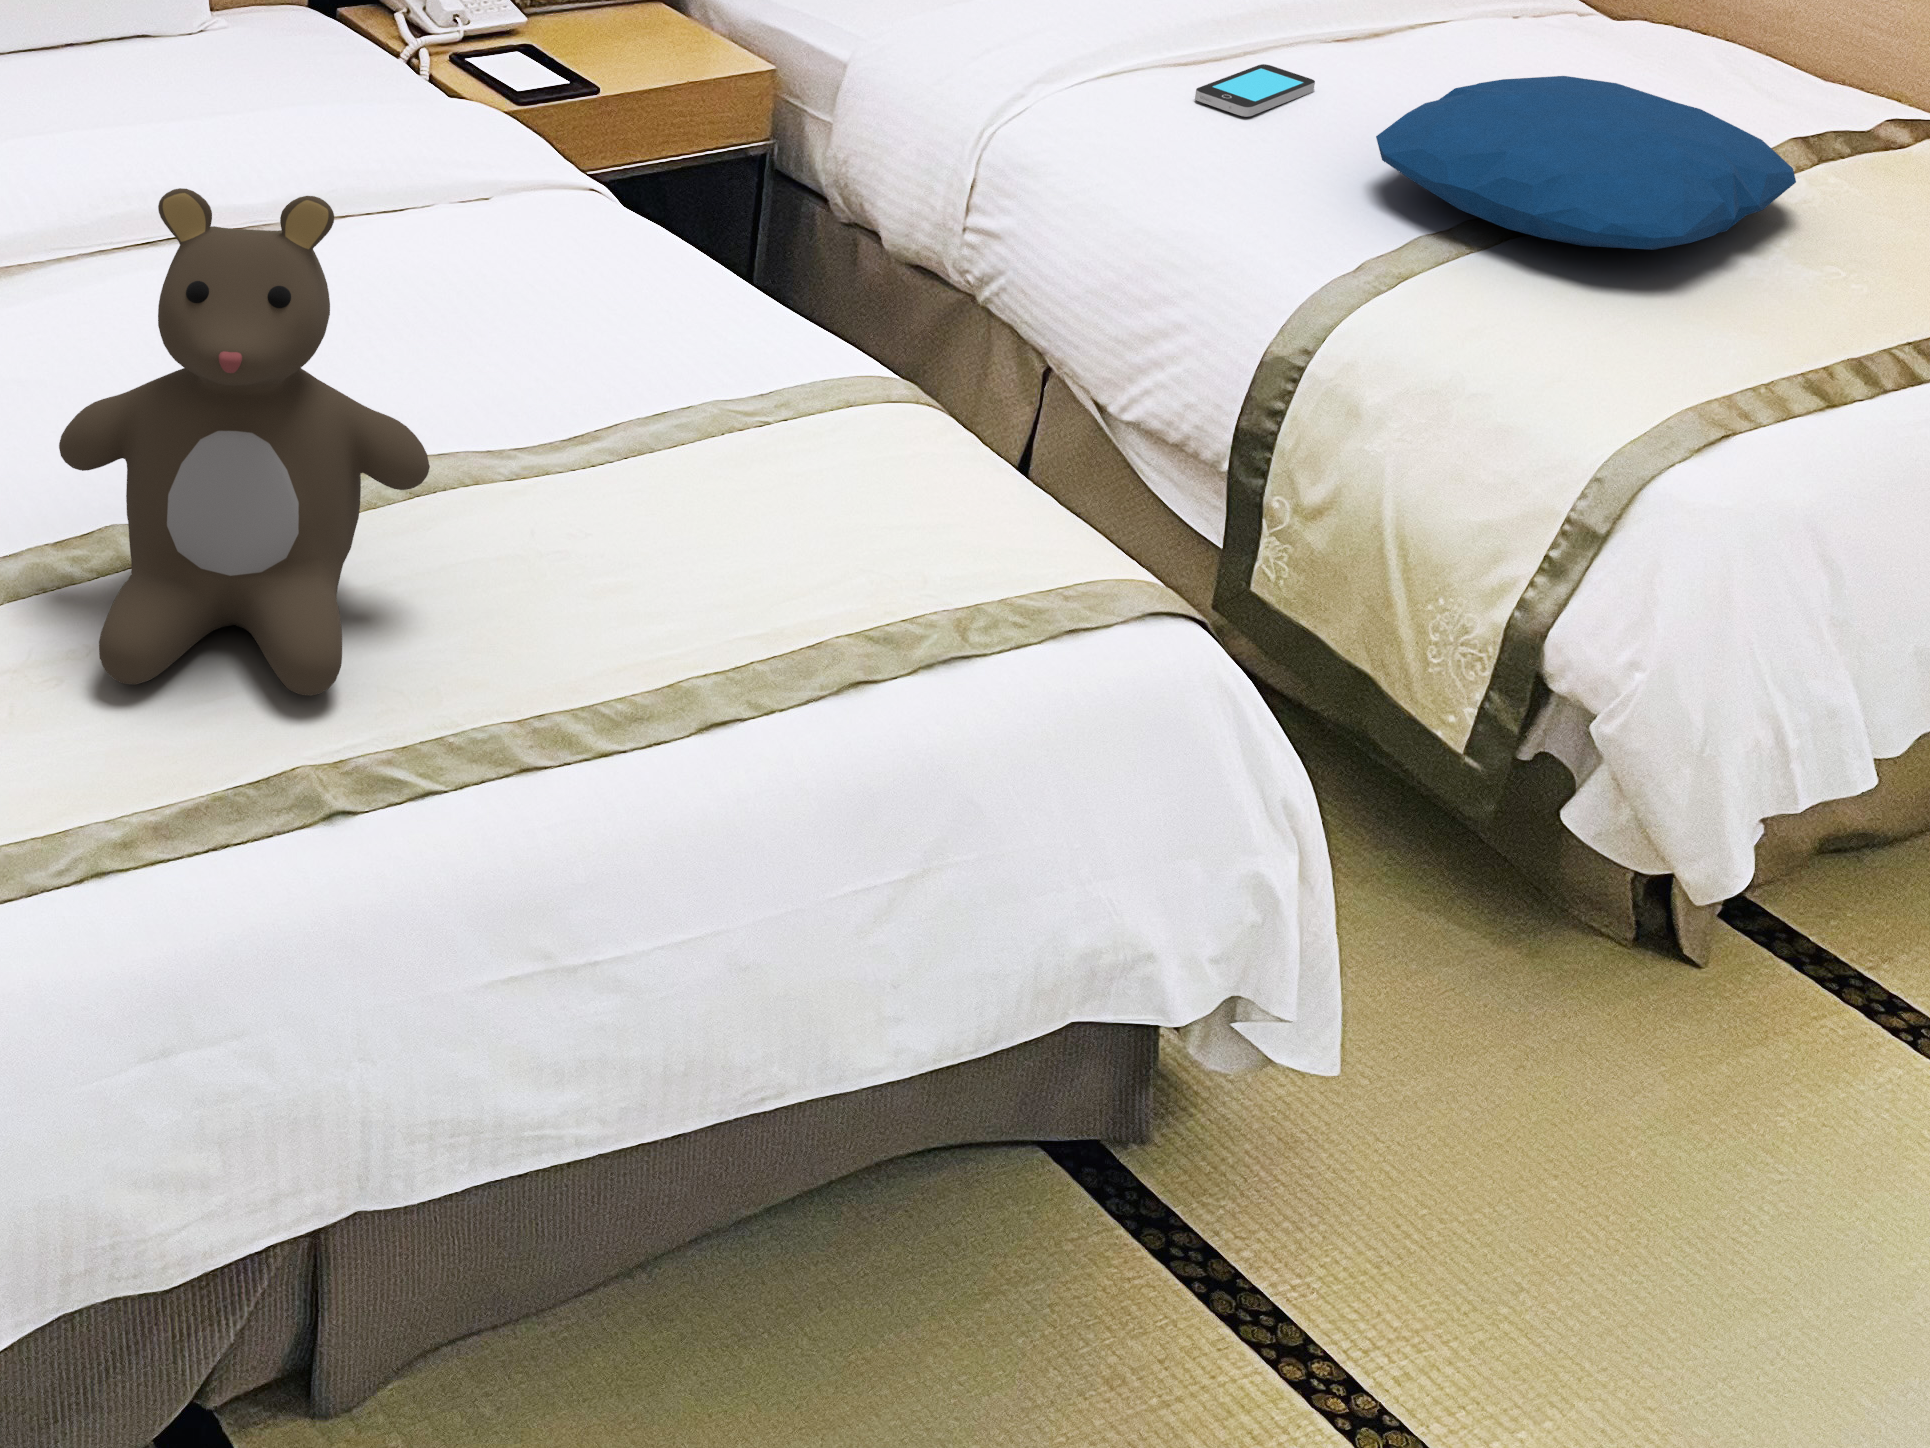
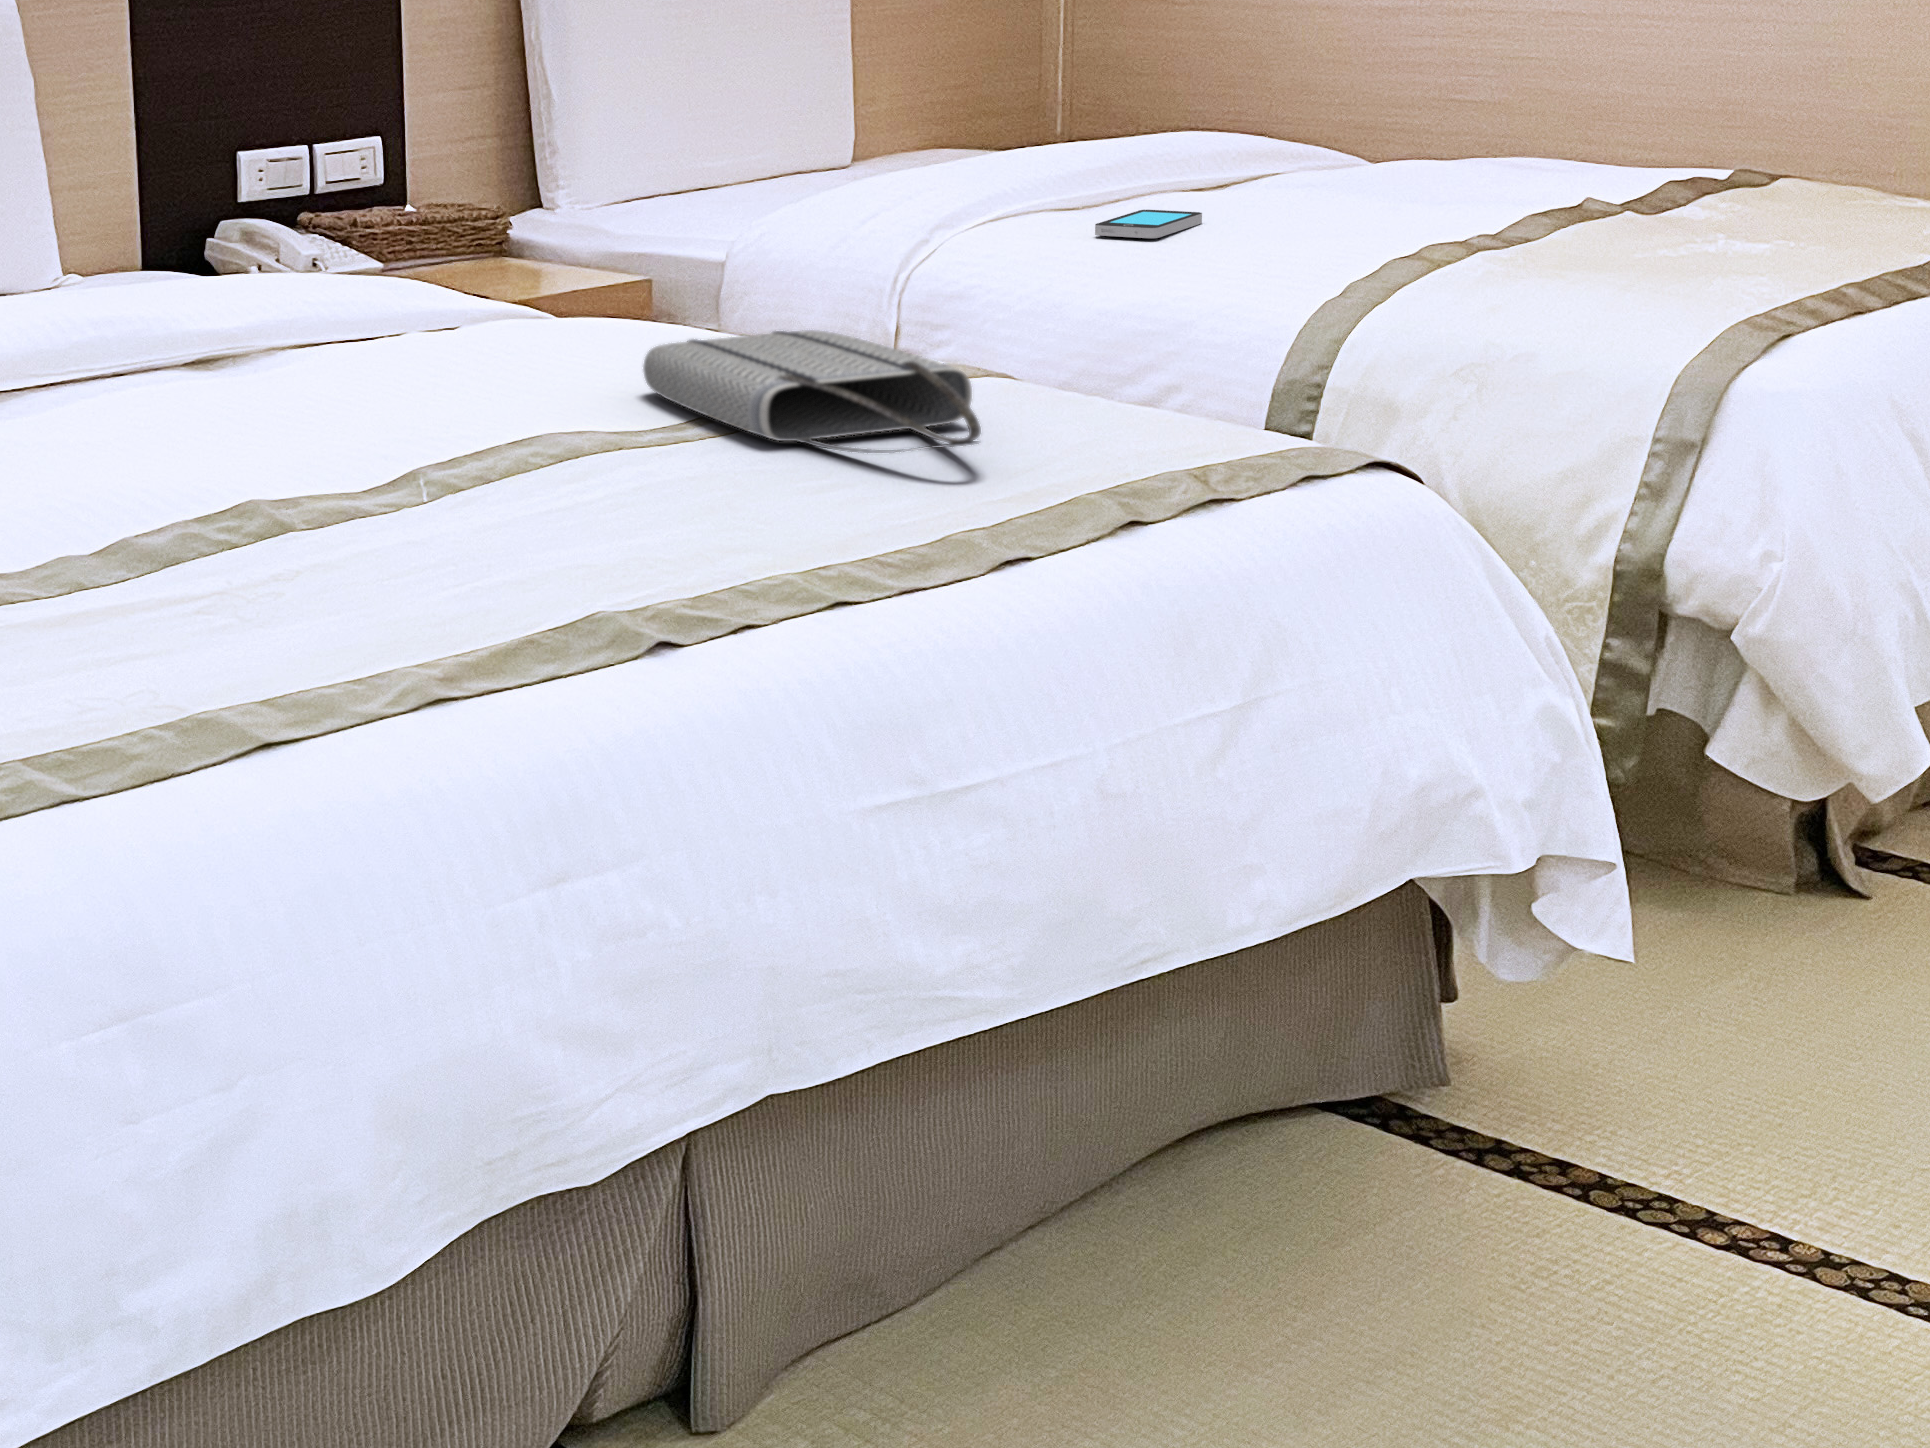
pillow: present [1376,76,1796,250] -> none [1310,145,1718,258]
teddy bear: present [59,188,430,695] -> none [220,27,635,582]
tote bag: none [571,319,825,559] -> present [643,330,981,453]

